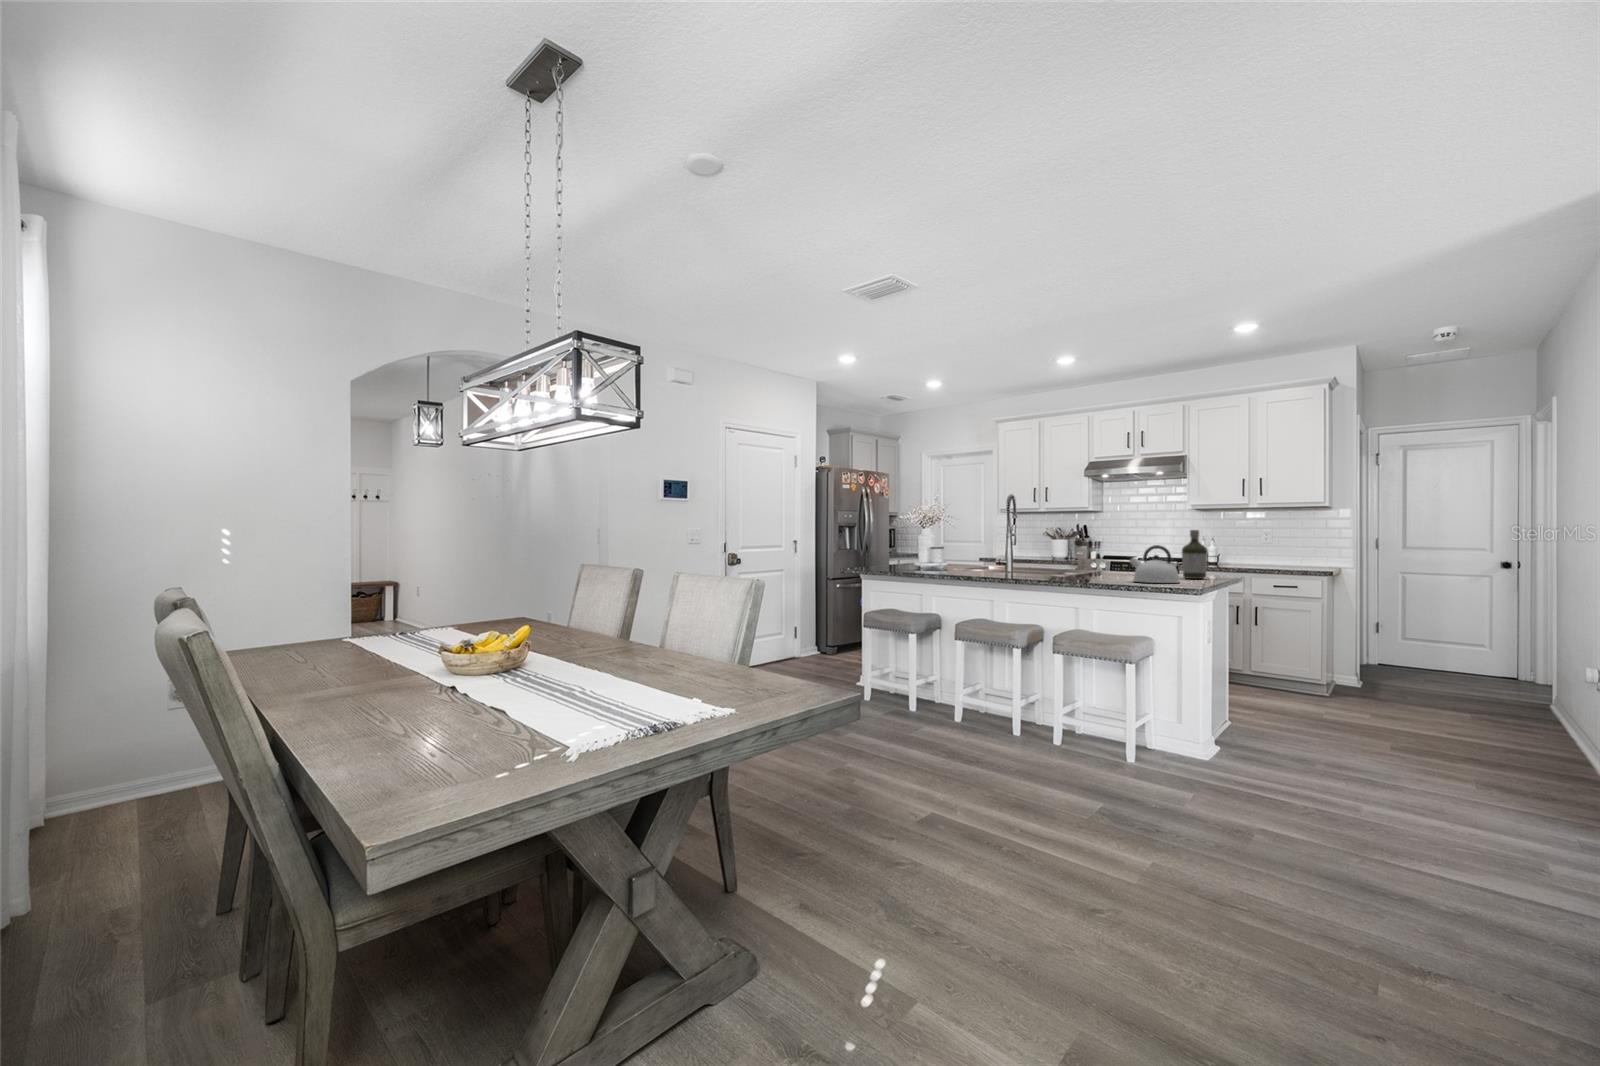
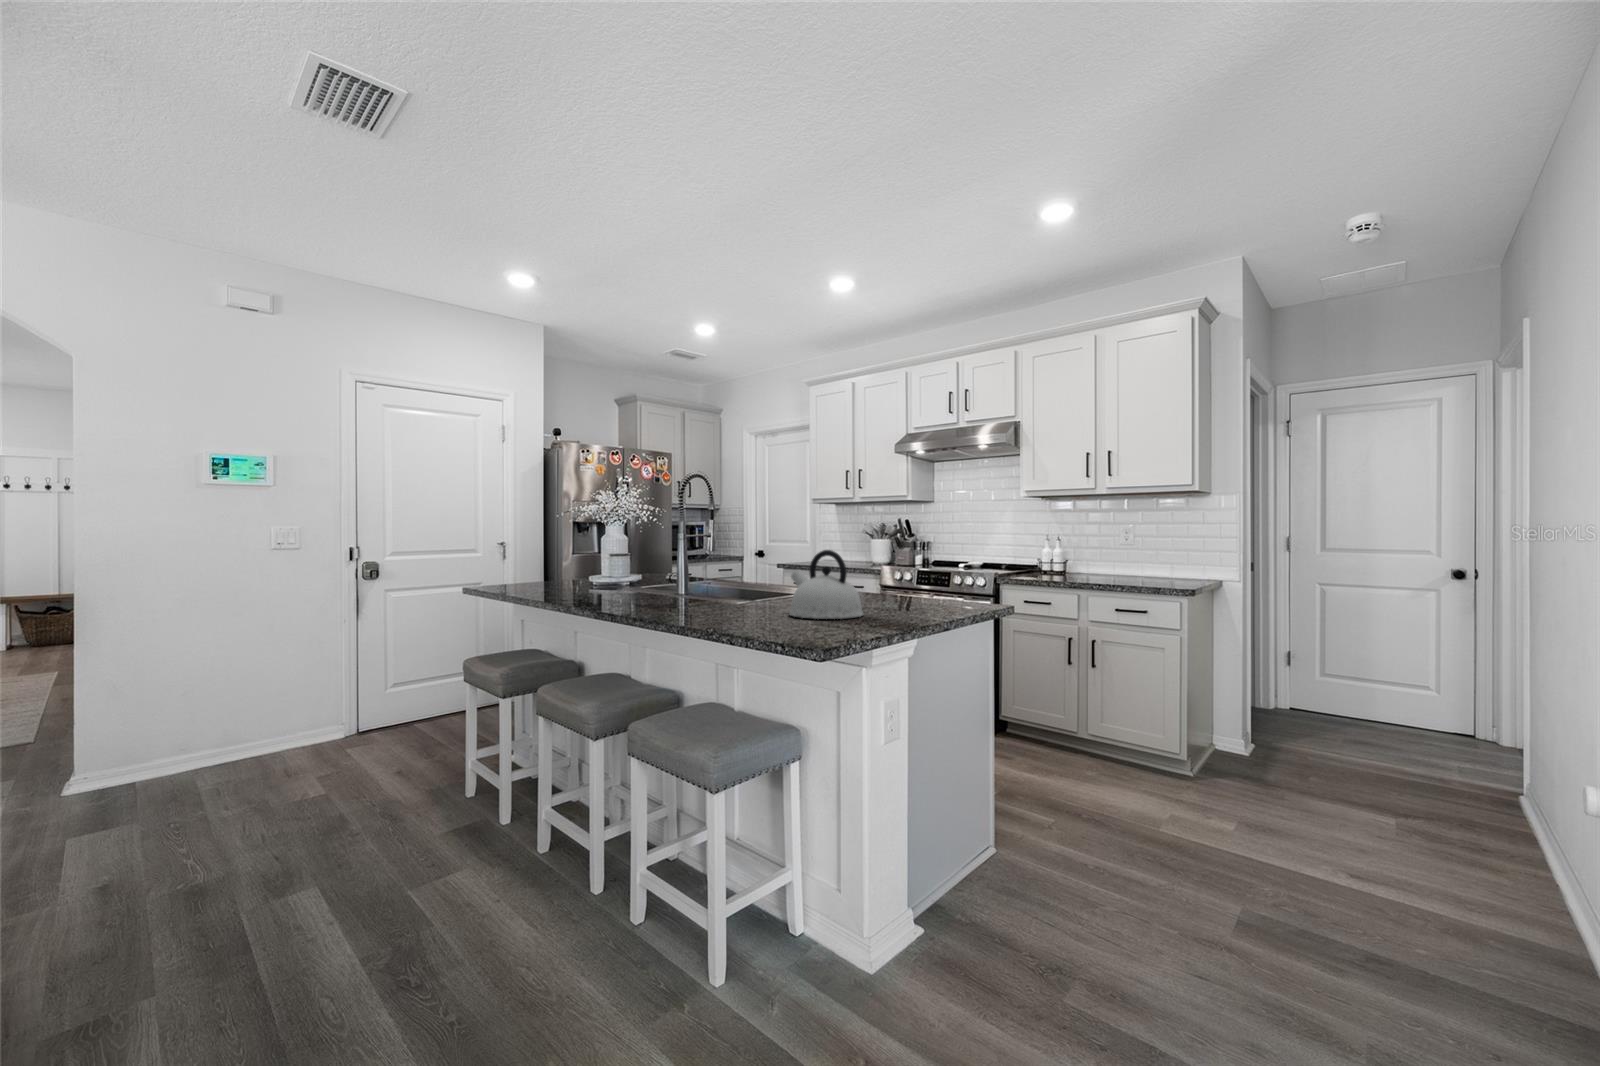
bottle: present [1182,530,1208,579] -> none [905,523,946,606]

